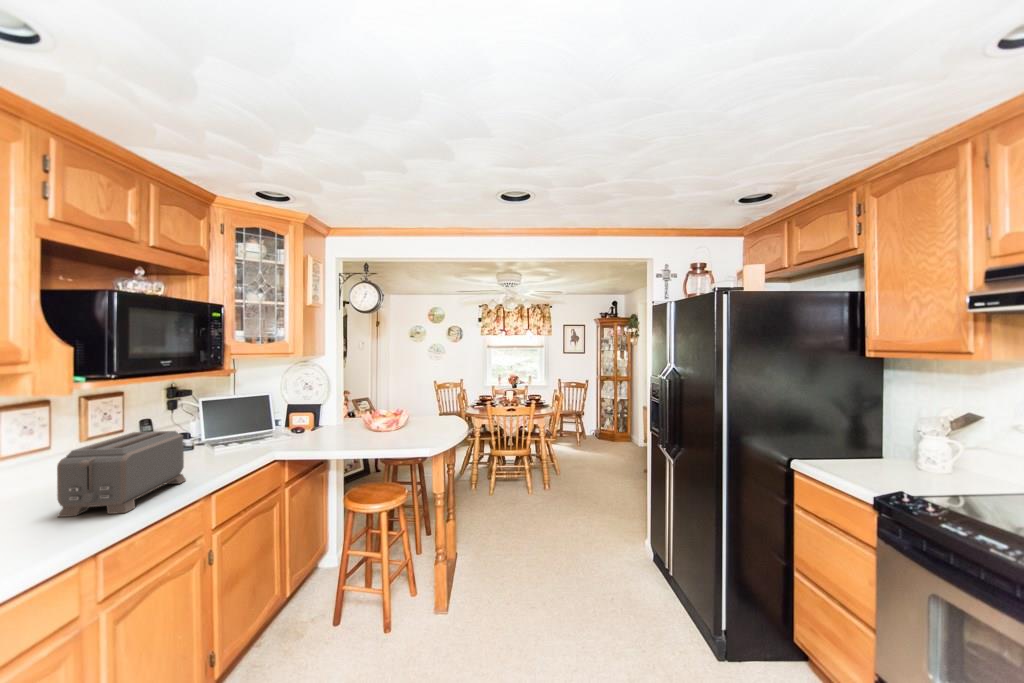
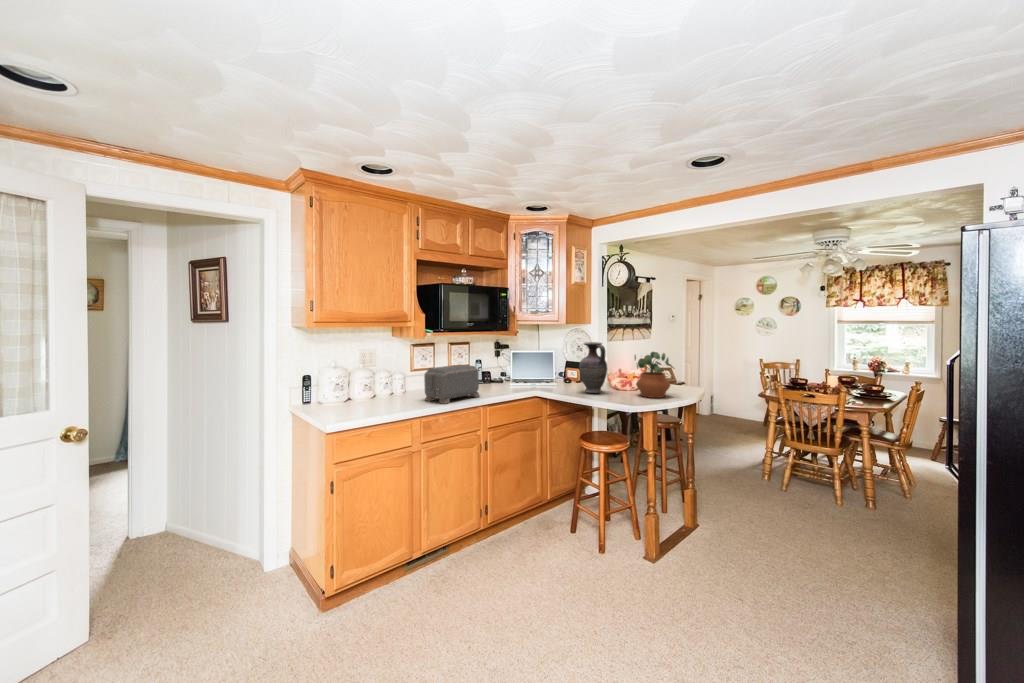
vase: none [333,377,370,441] -> present [579,342,607,393]
potted plant: none [401,383,442,434] -> present [635,352,674,398]

